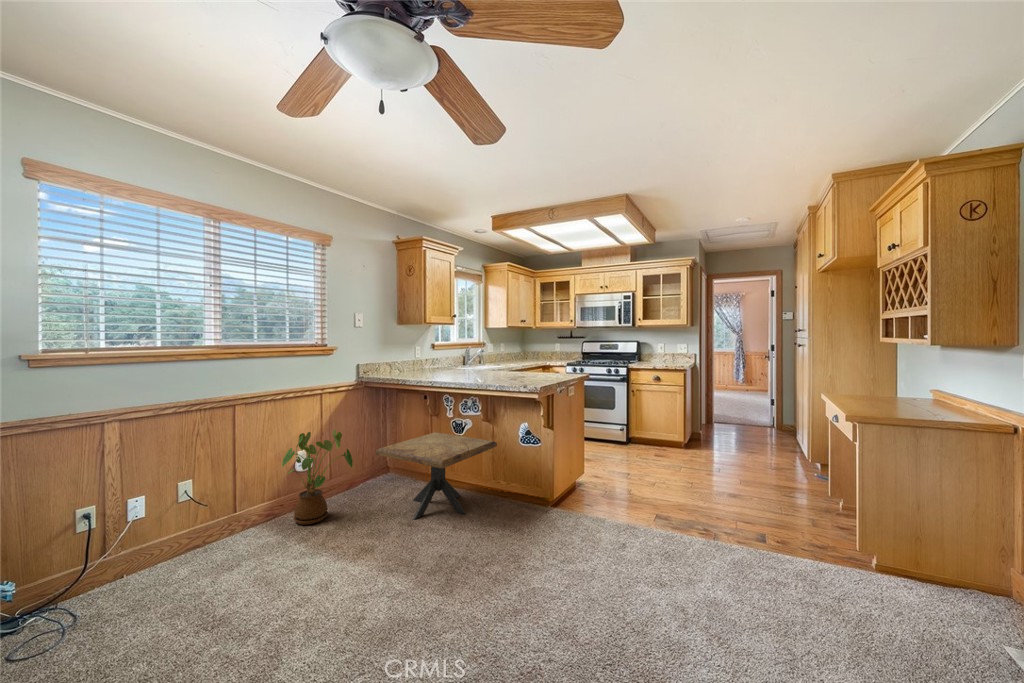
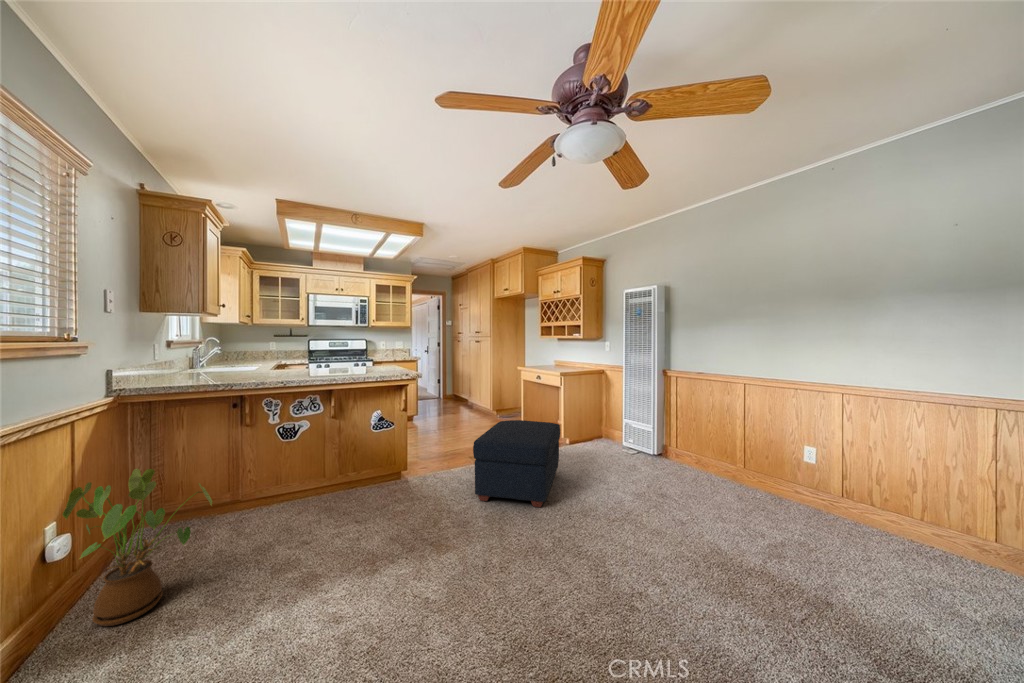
side table: present [375,432,497,520] -> none [231,434,354,536]
ottoman: none [556,475,750,630] -> present [473,420,560,507]

